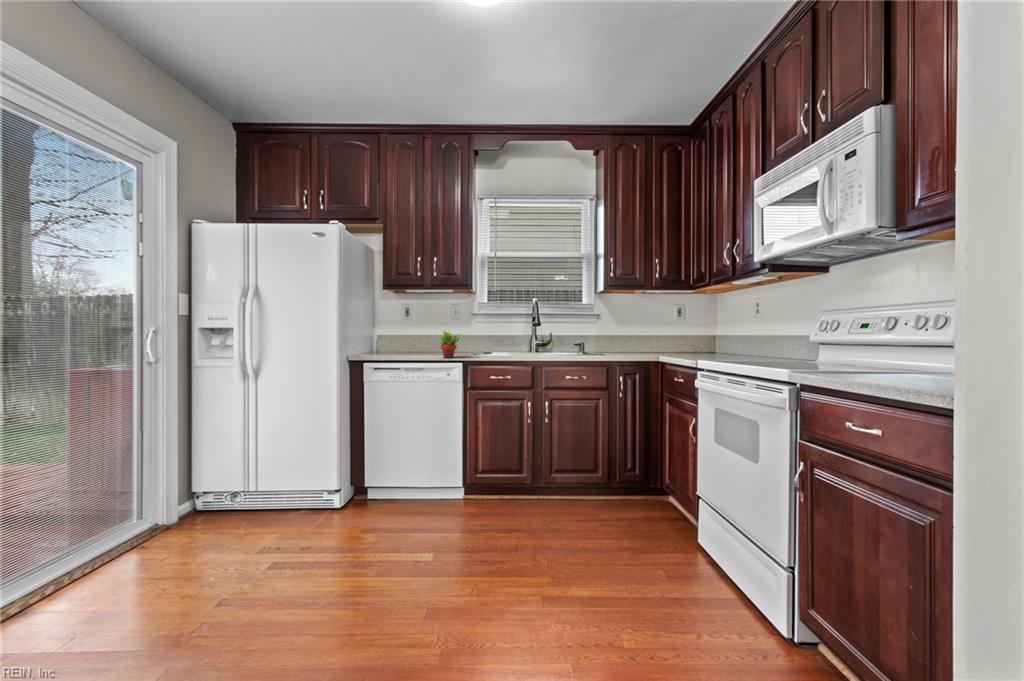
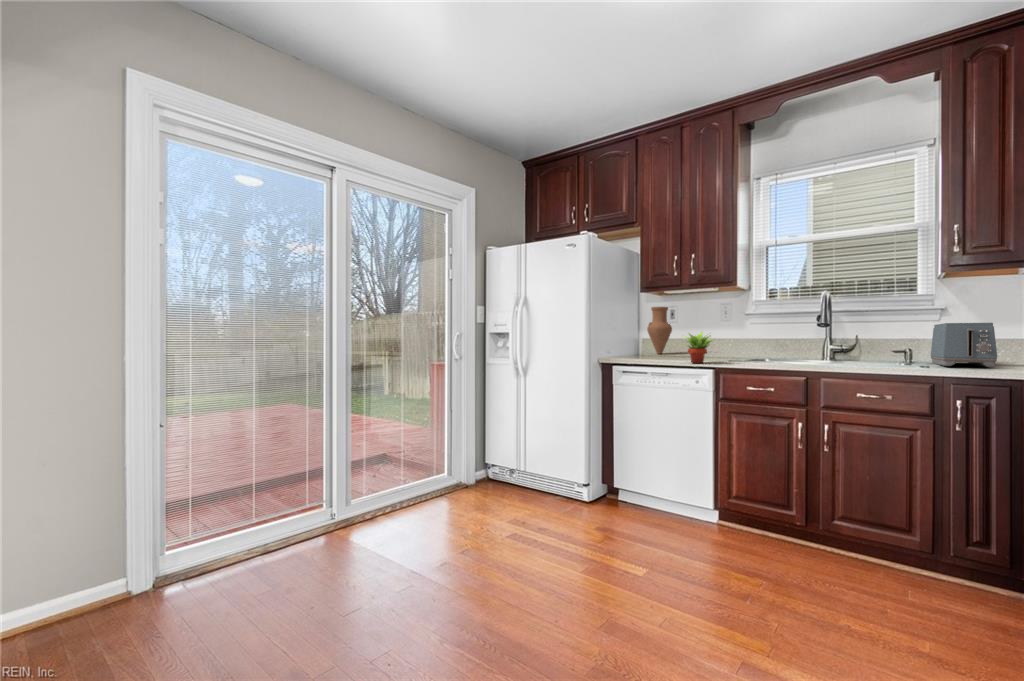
vase: none [382,304,406,350] -> present [647,307,672,354]
toaster: none [595,325,636,355] -> present [931,323,997,367]

